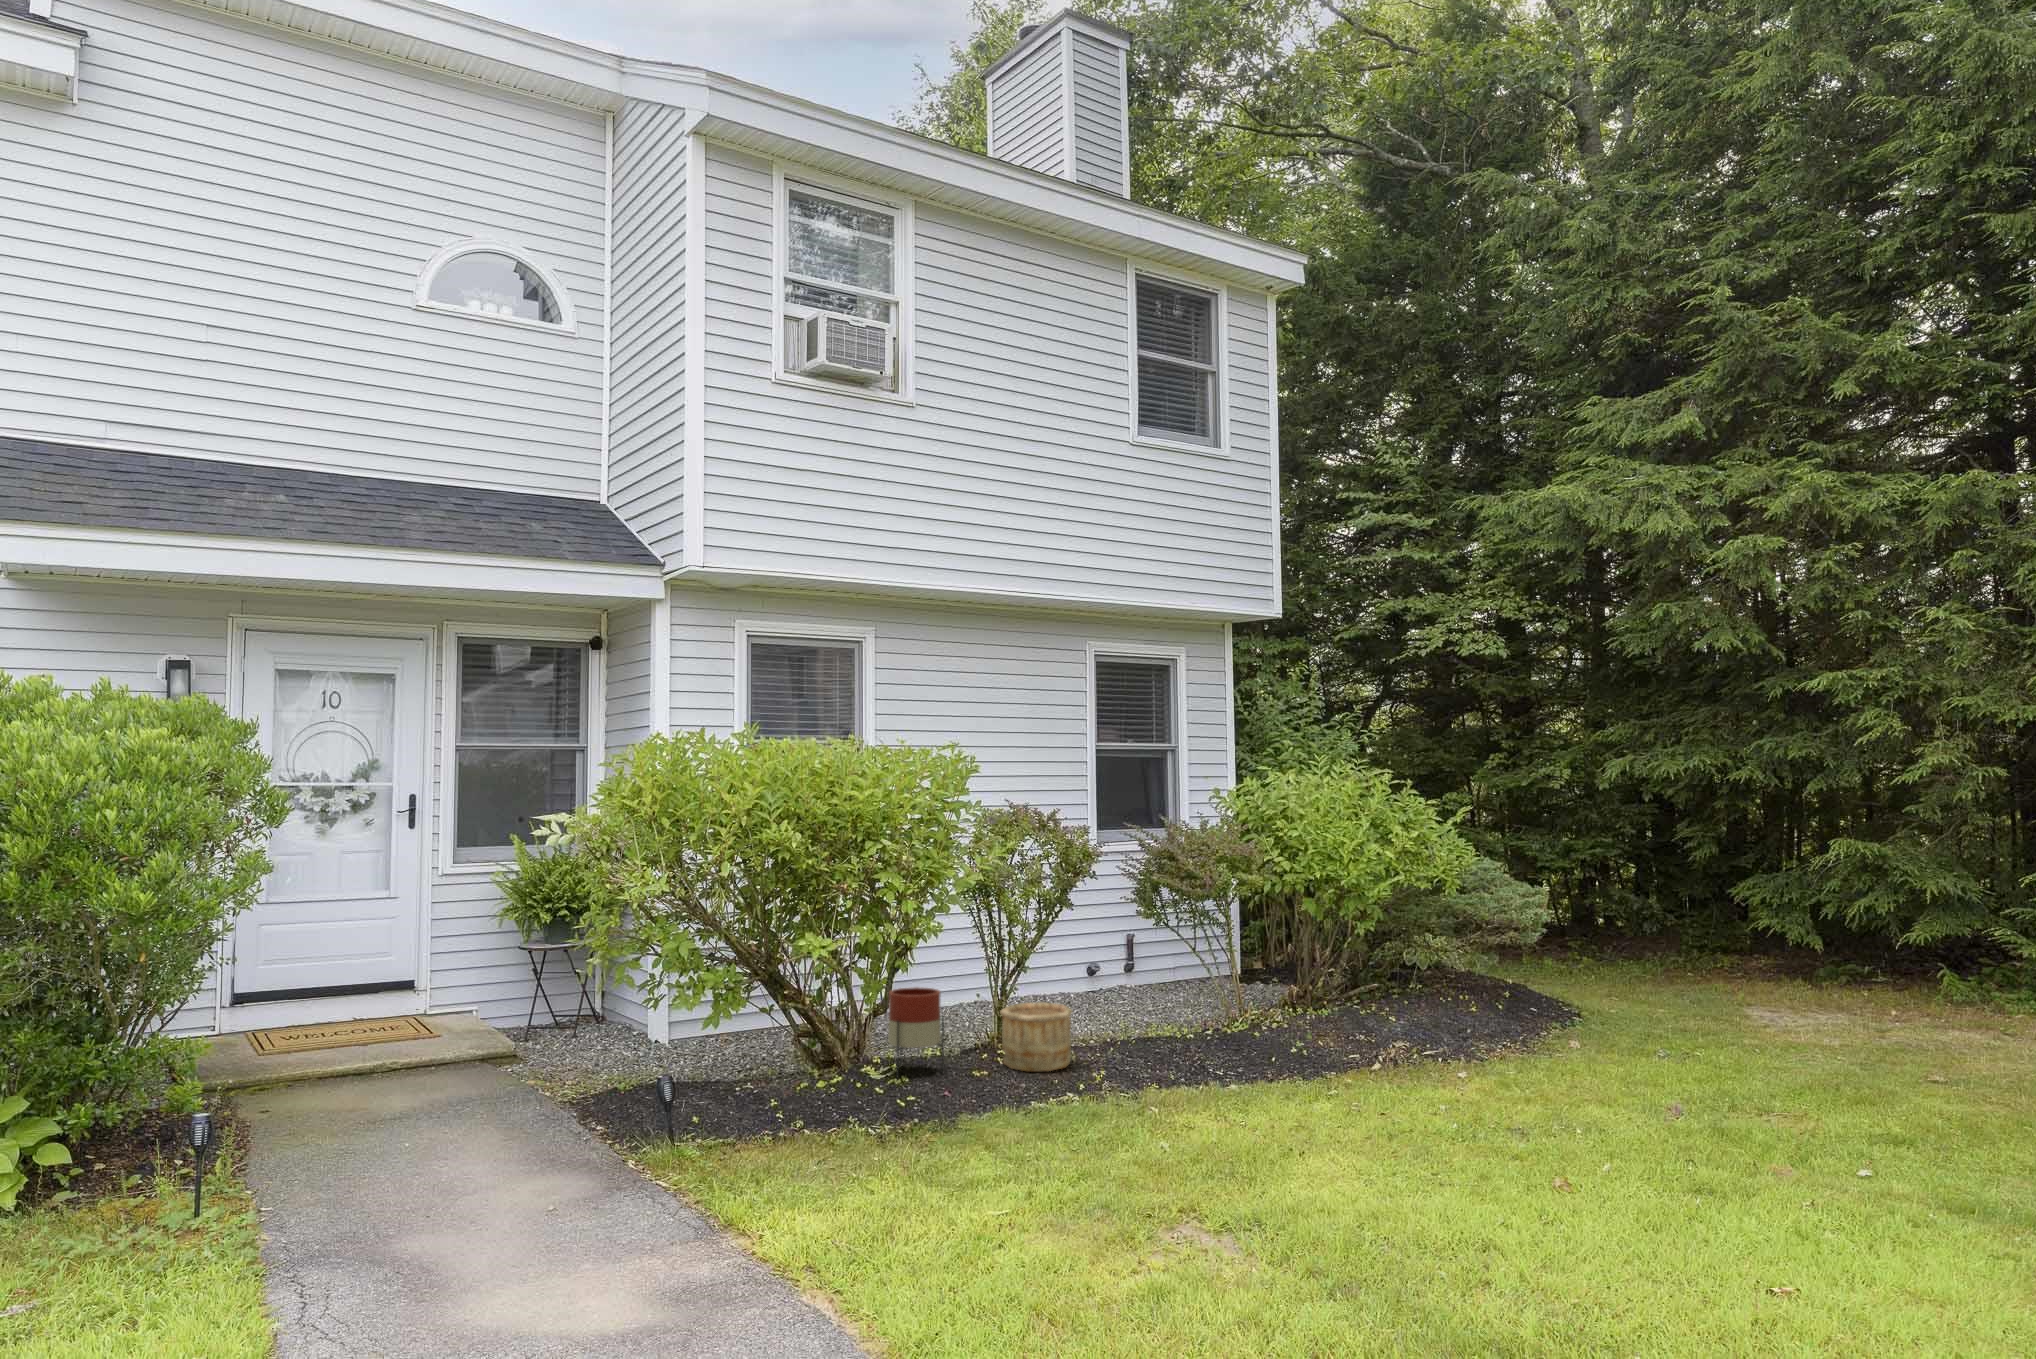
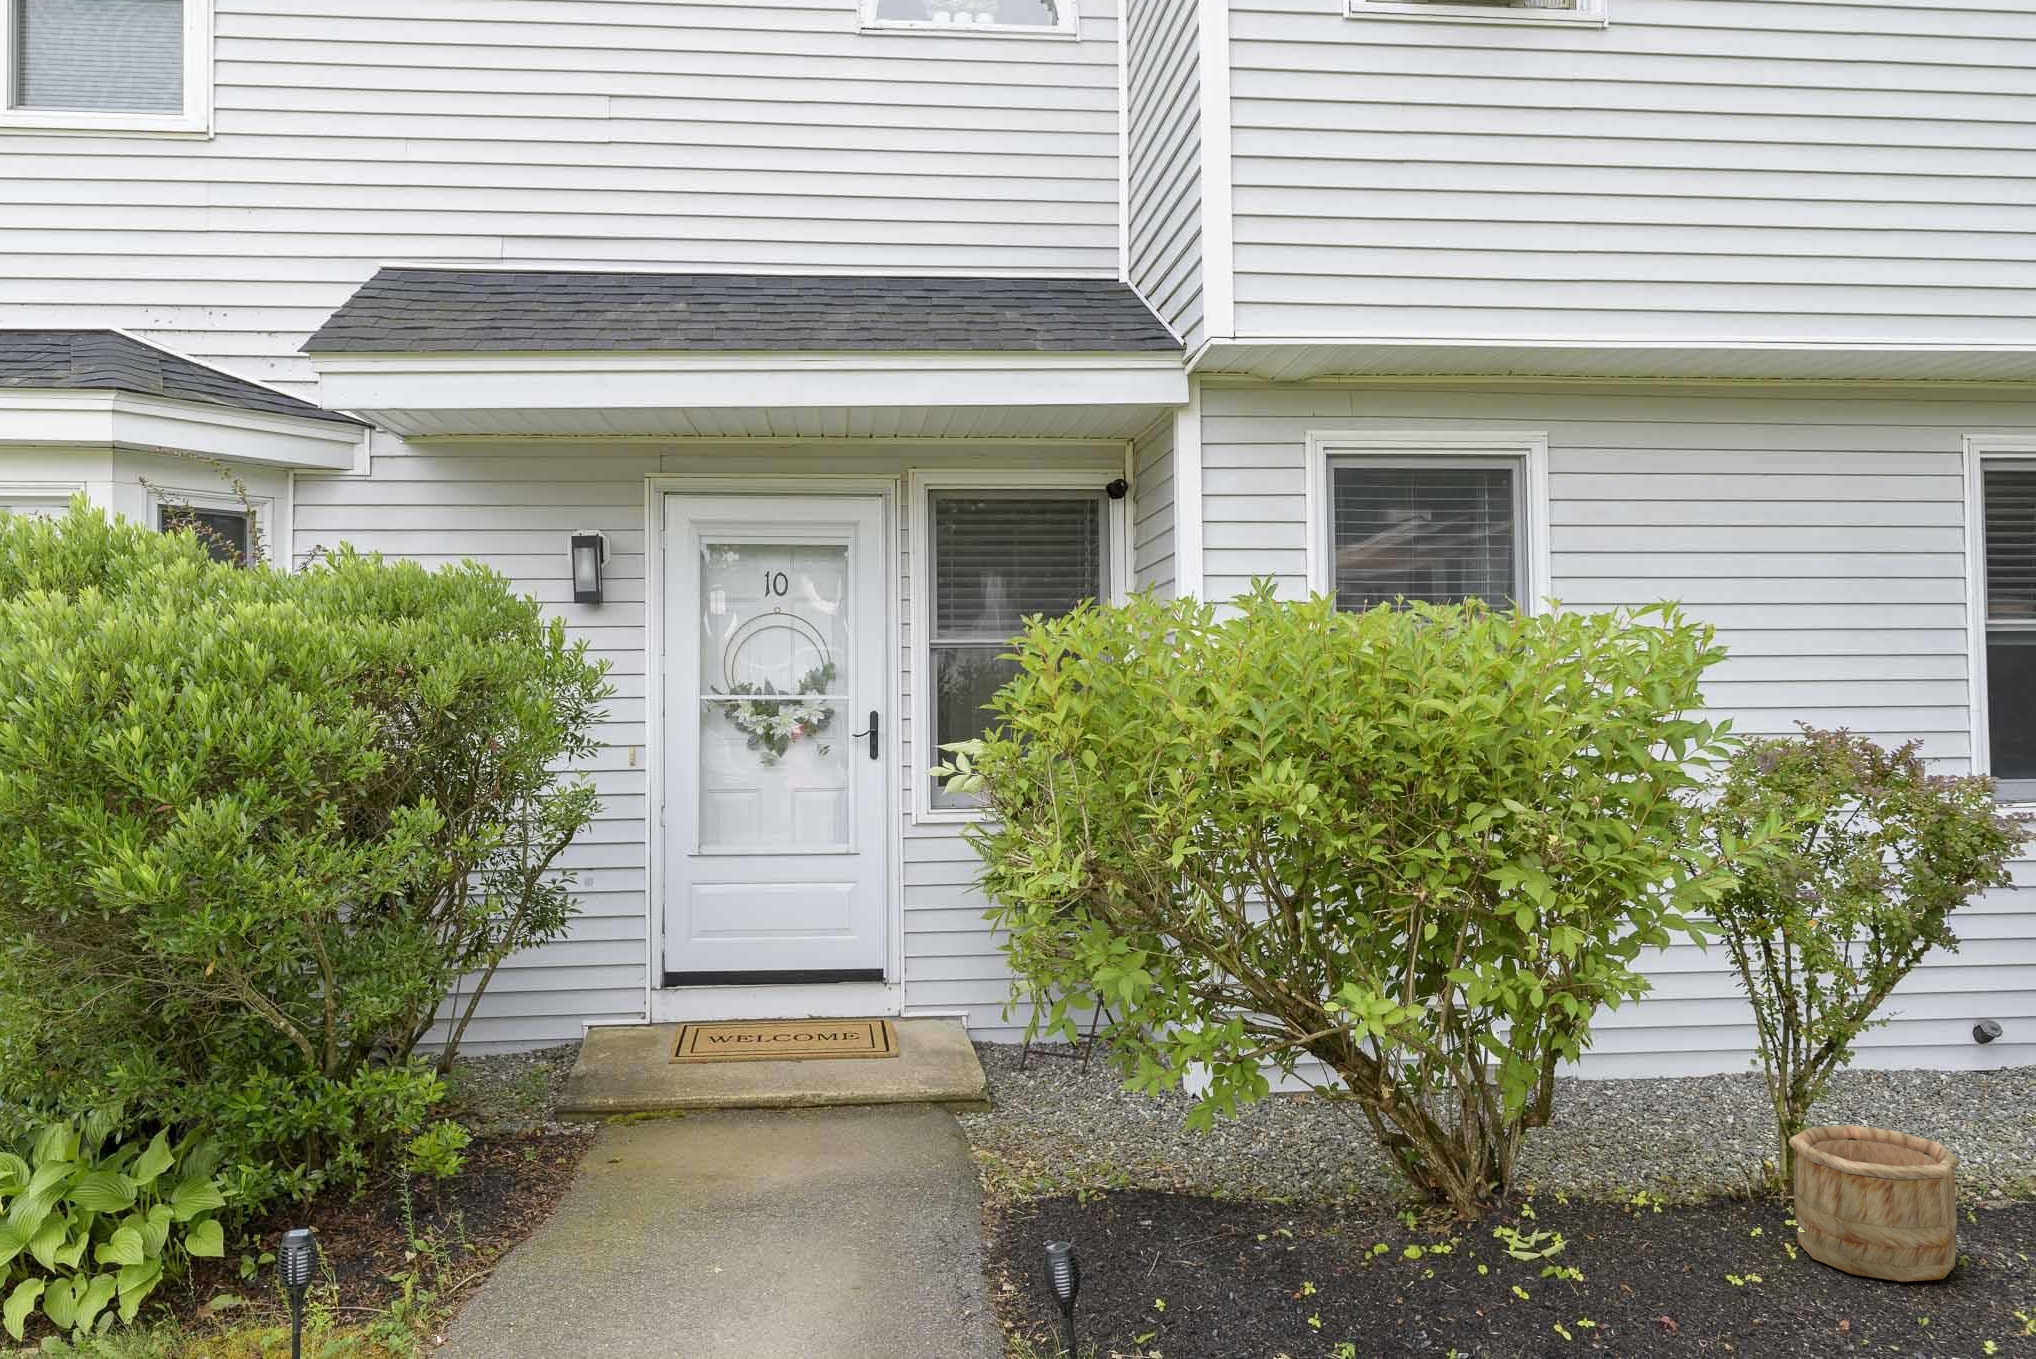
planter: present [888,987,944,1076] -> none [1542,1080,1658,1258]

